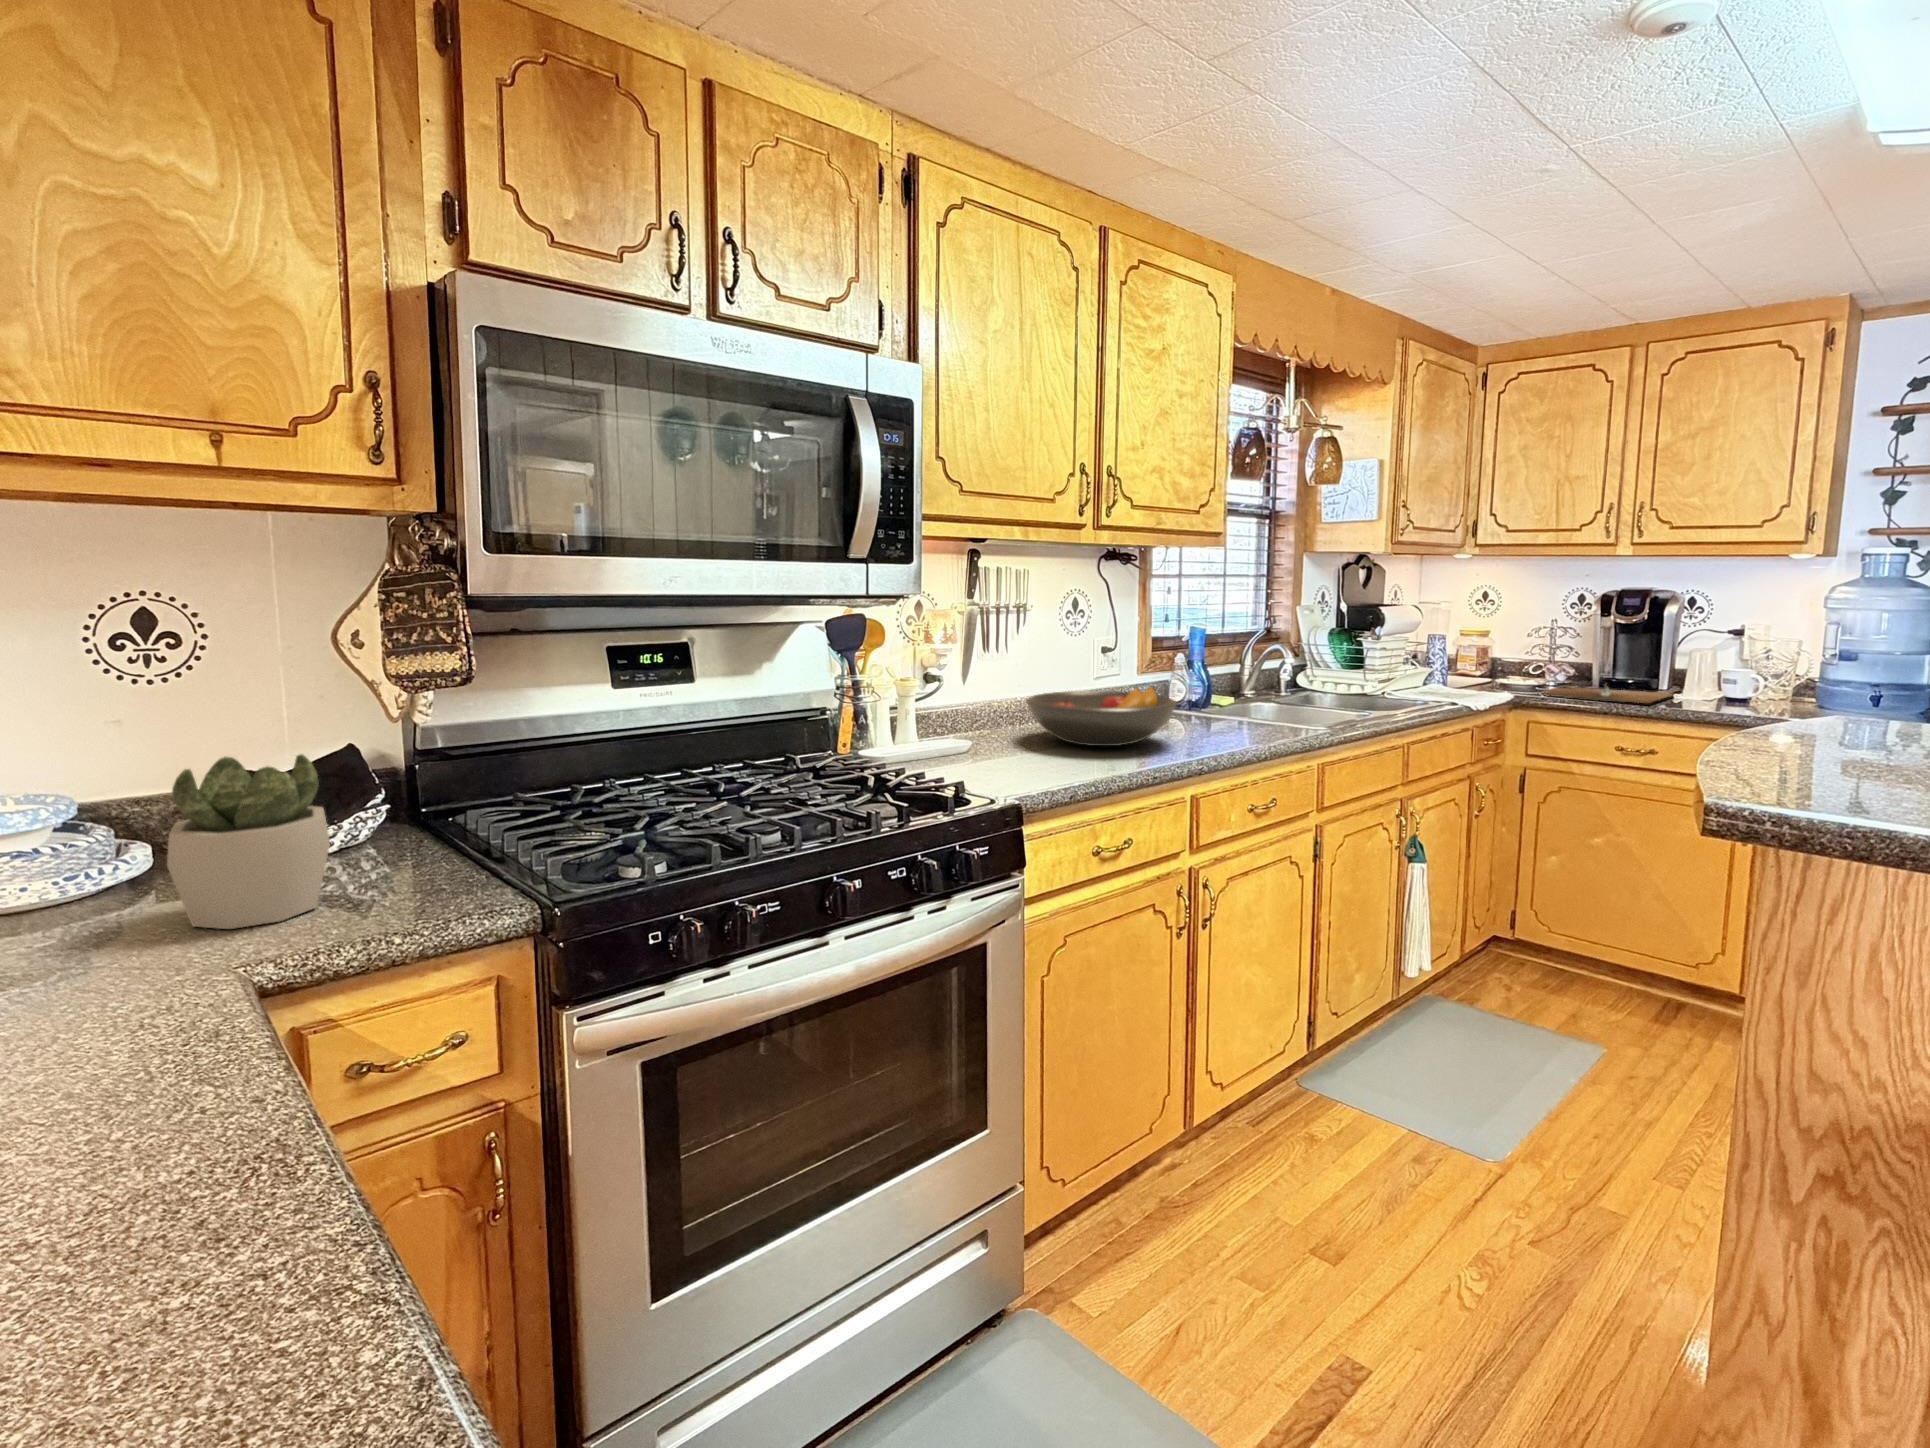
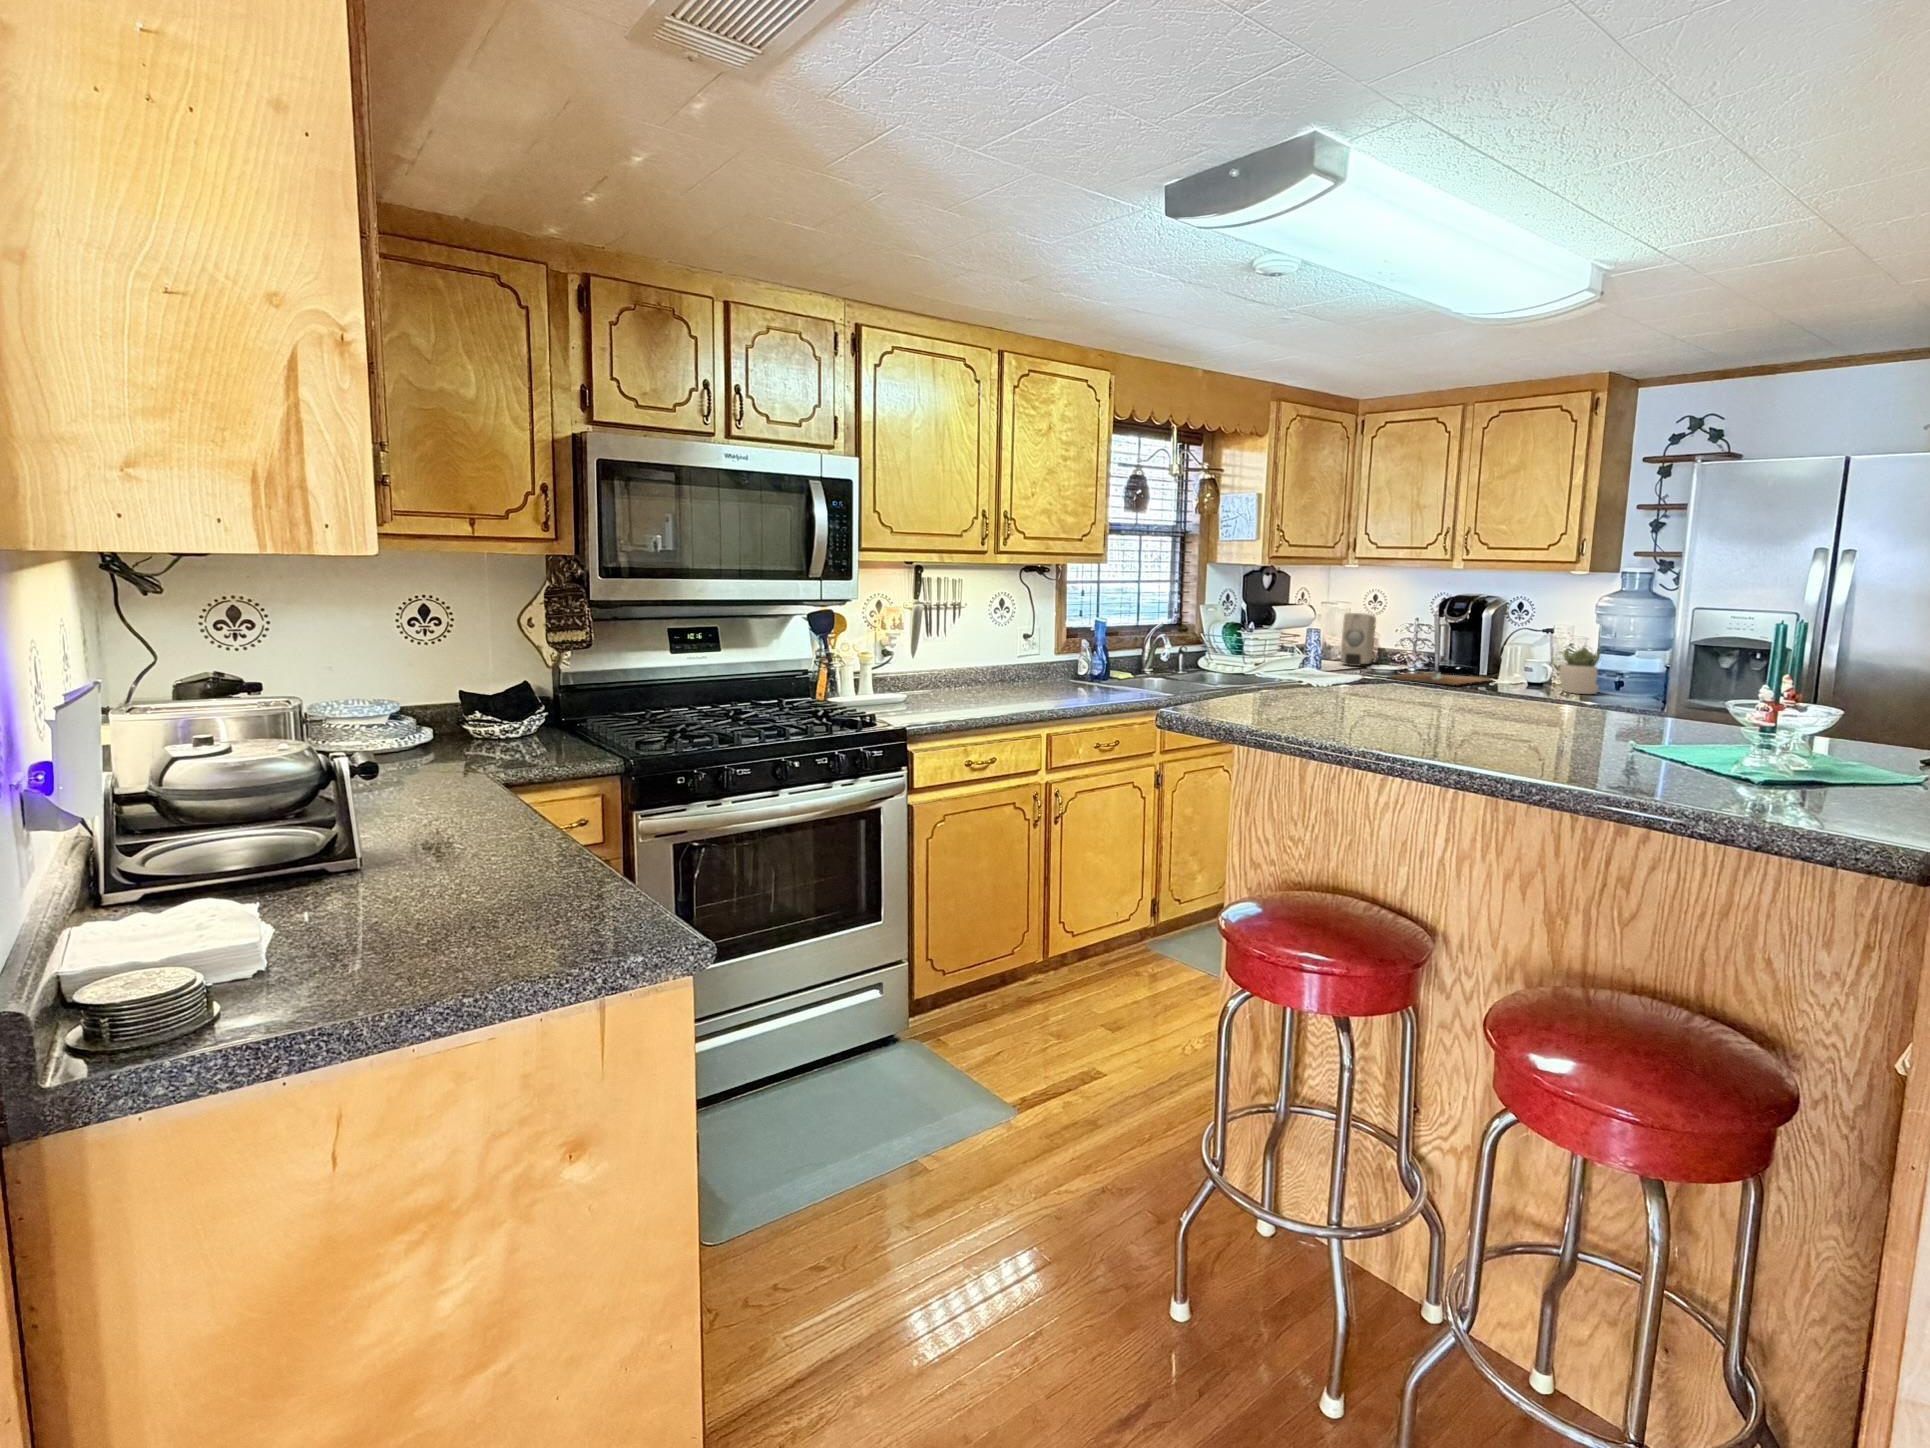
soap dispenser: none [1461,613,1498,680] -> present [1341,613,1376,666]
fruit bowl: present [1026,687,1177,746] -> none [944,662,1046,700]
succulent plant: present [167,754,330,929] -> present [1559,648,1601,694]

